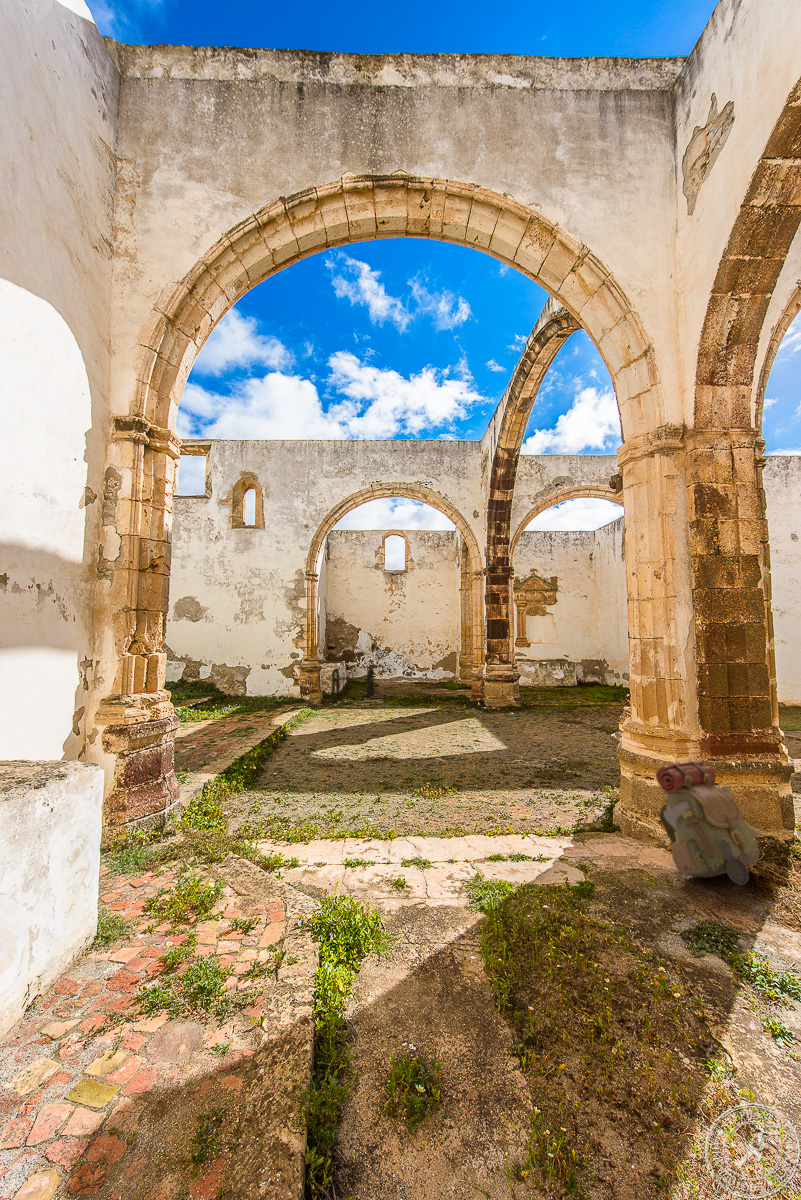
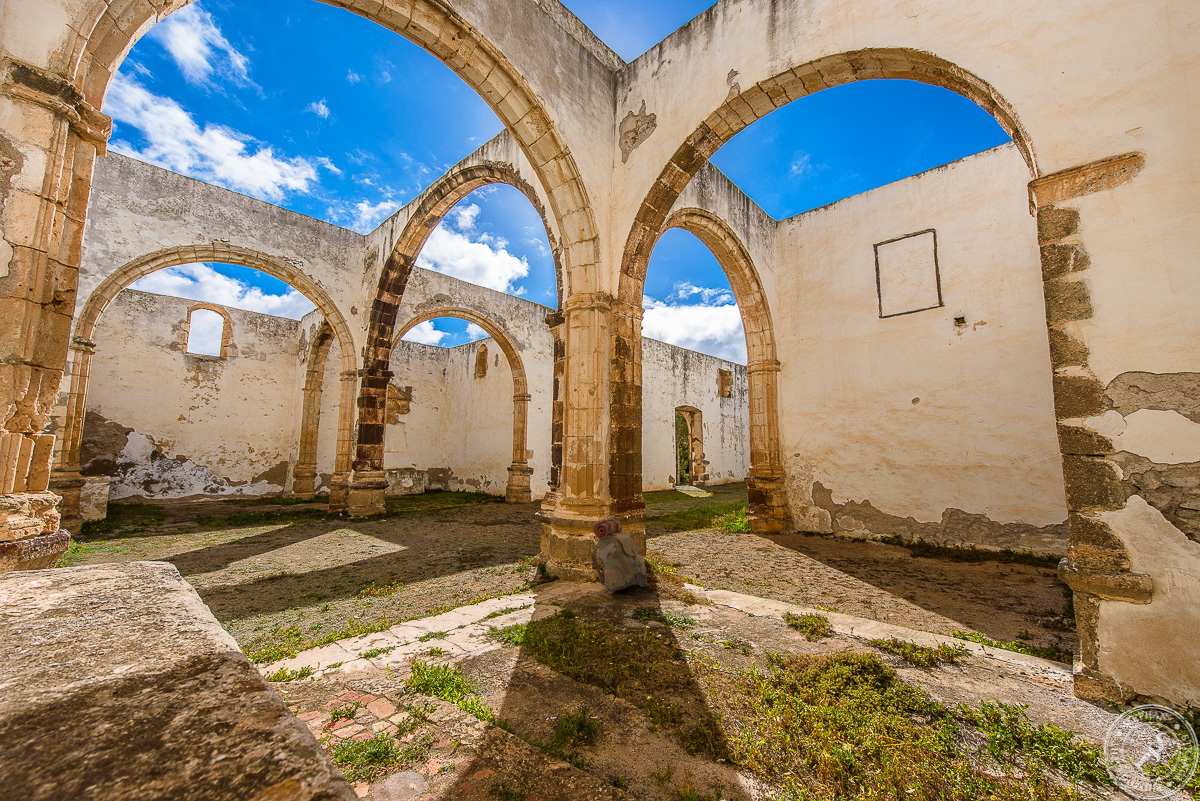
bench: present [331,668,374,698] -> none [118,474,189,513]

